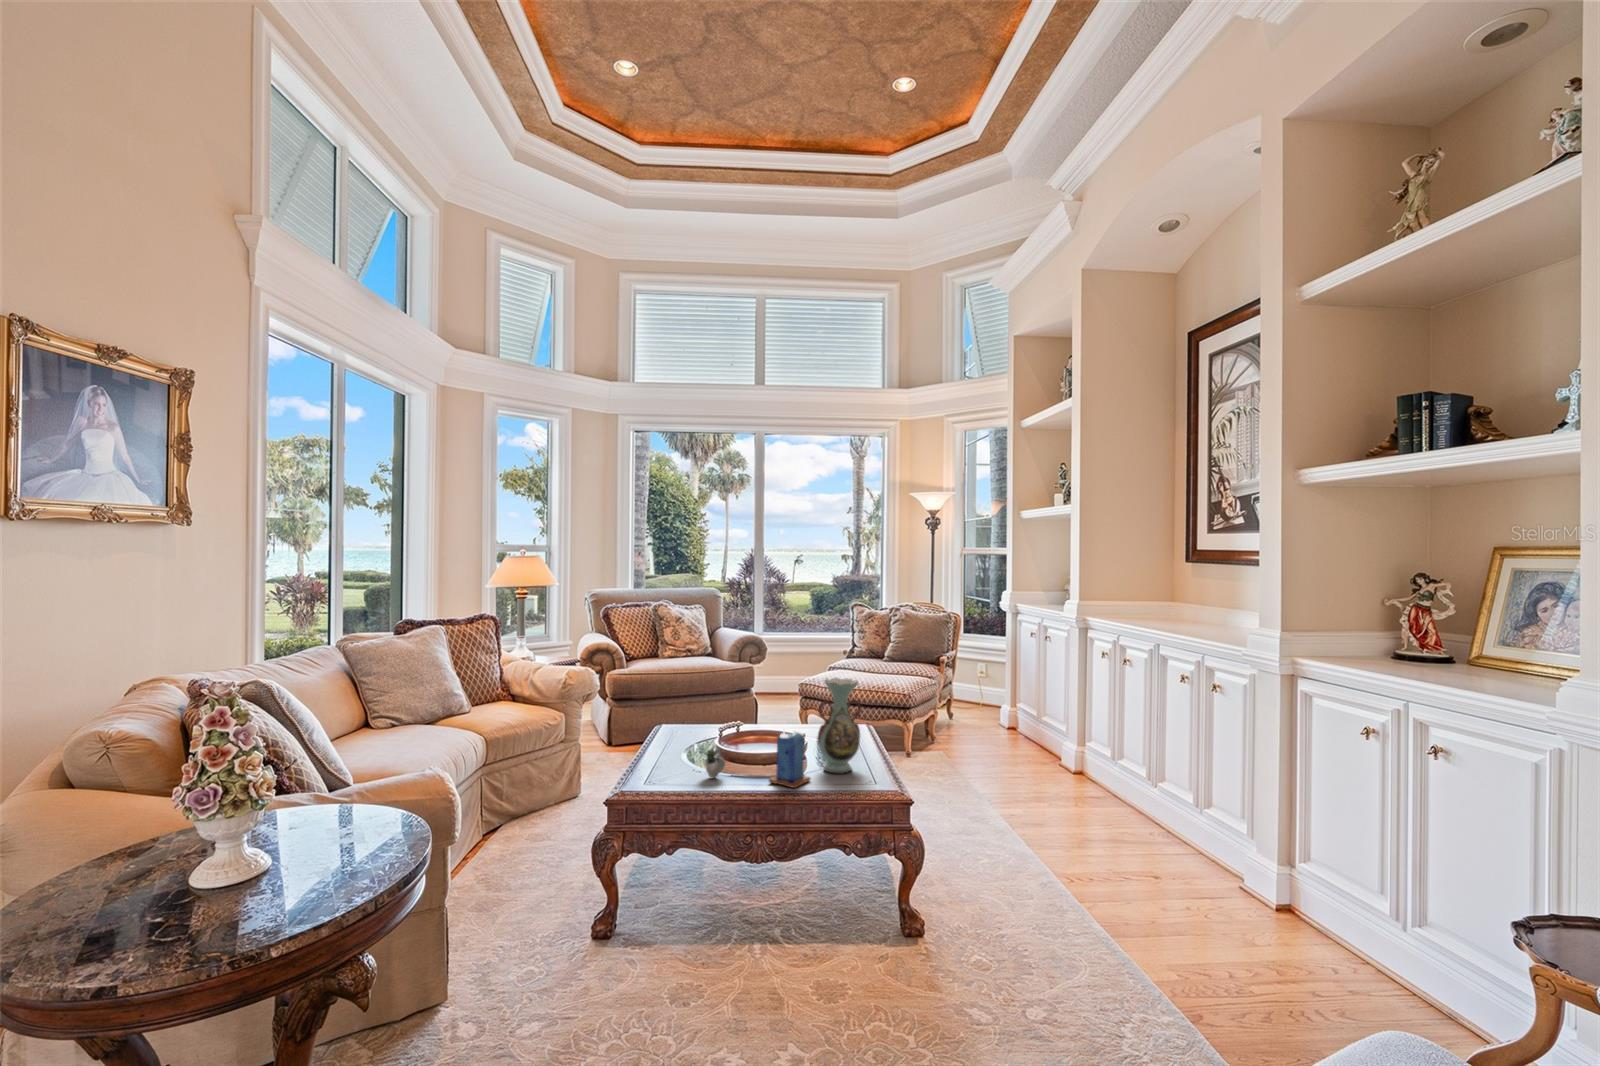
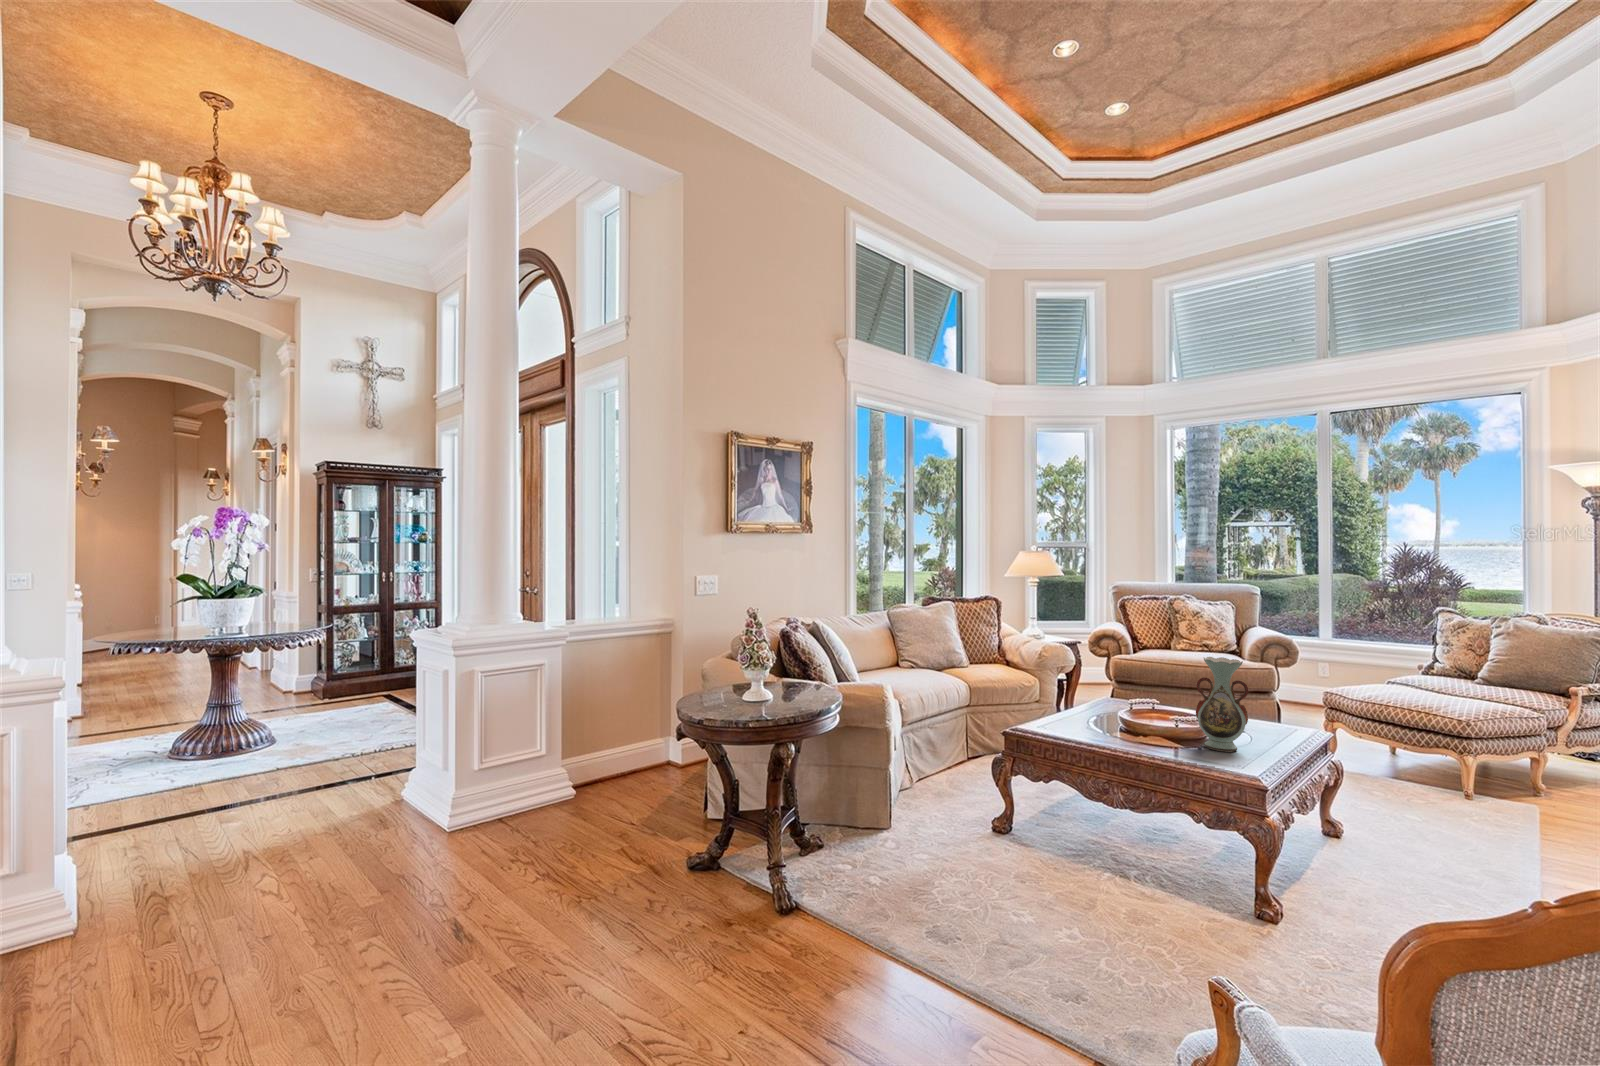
candle: present [769,729,811,788] -> none [1134,694,1178,750]
succulent plant: present [704,747,725,778] -> none [1080,703,1103,731]

